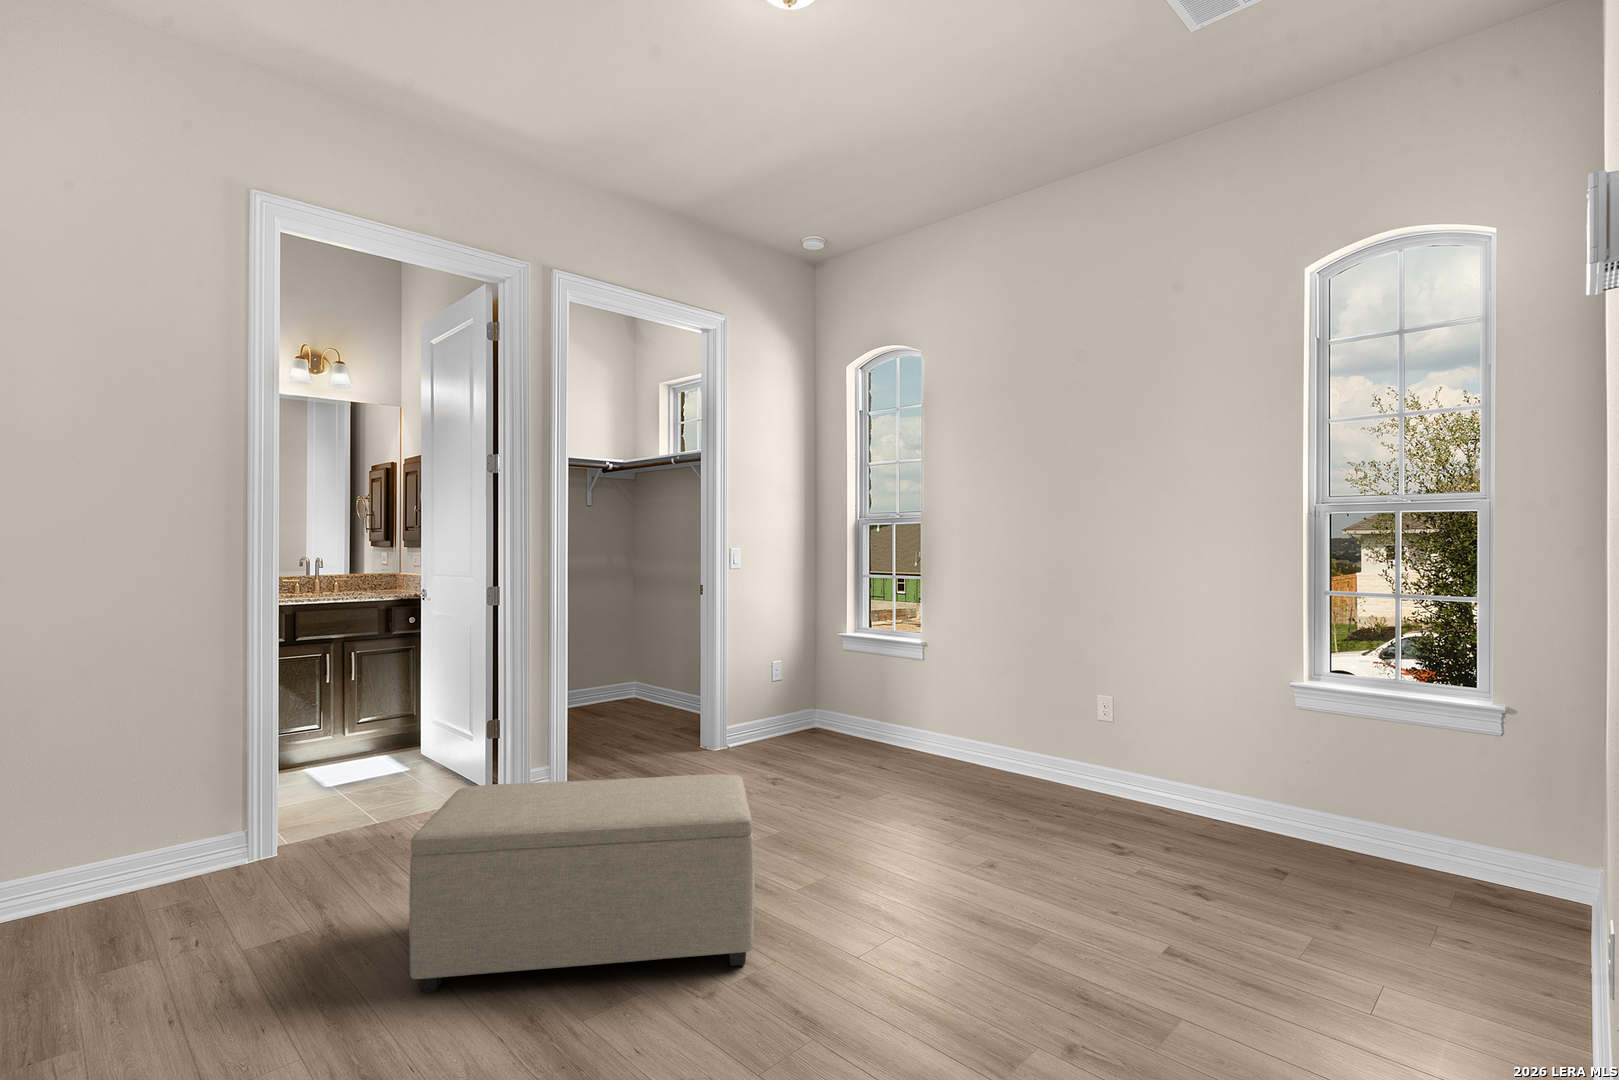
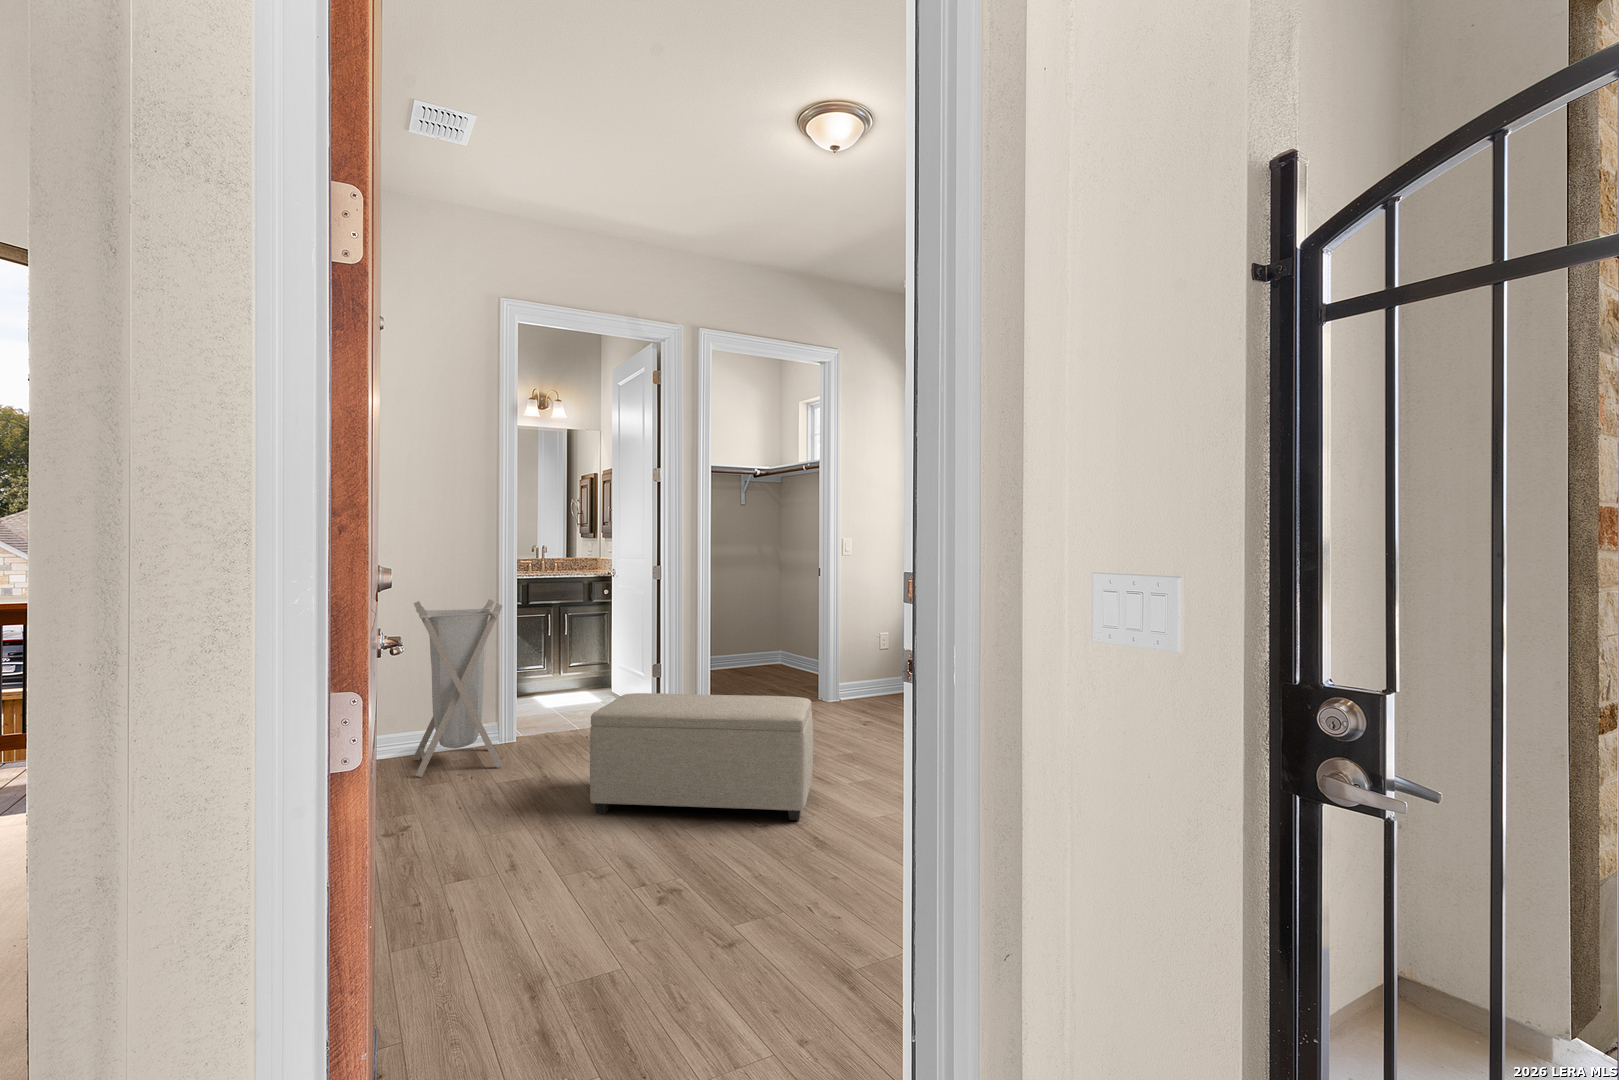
laundry hamper: none [85,646,251,950] -> present [413,599,503,777]

